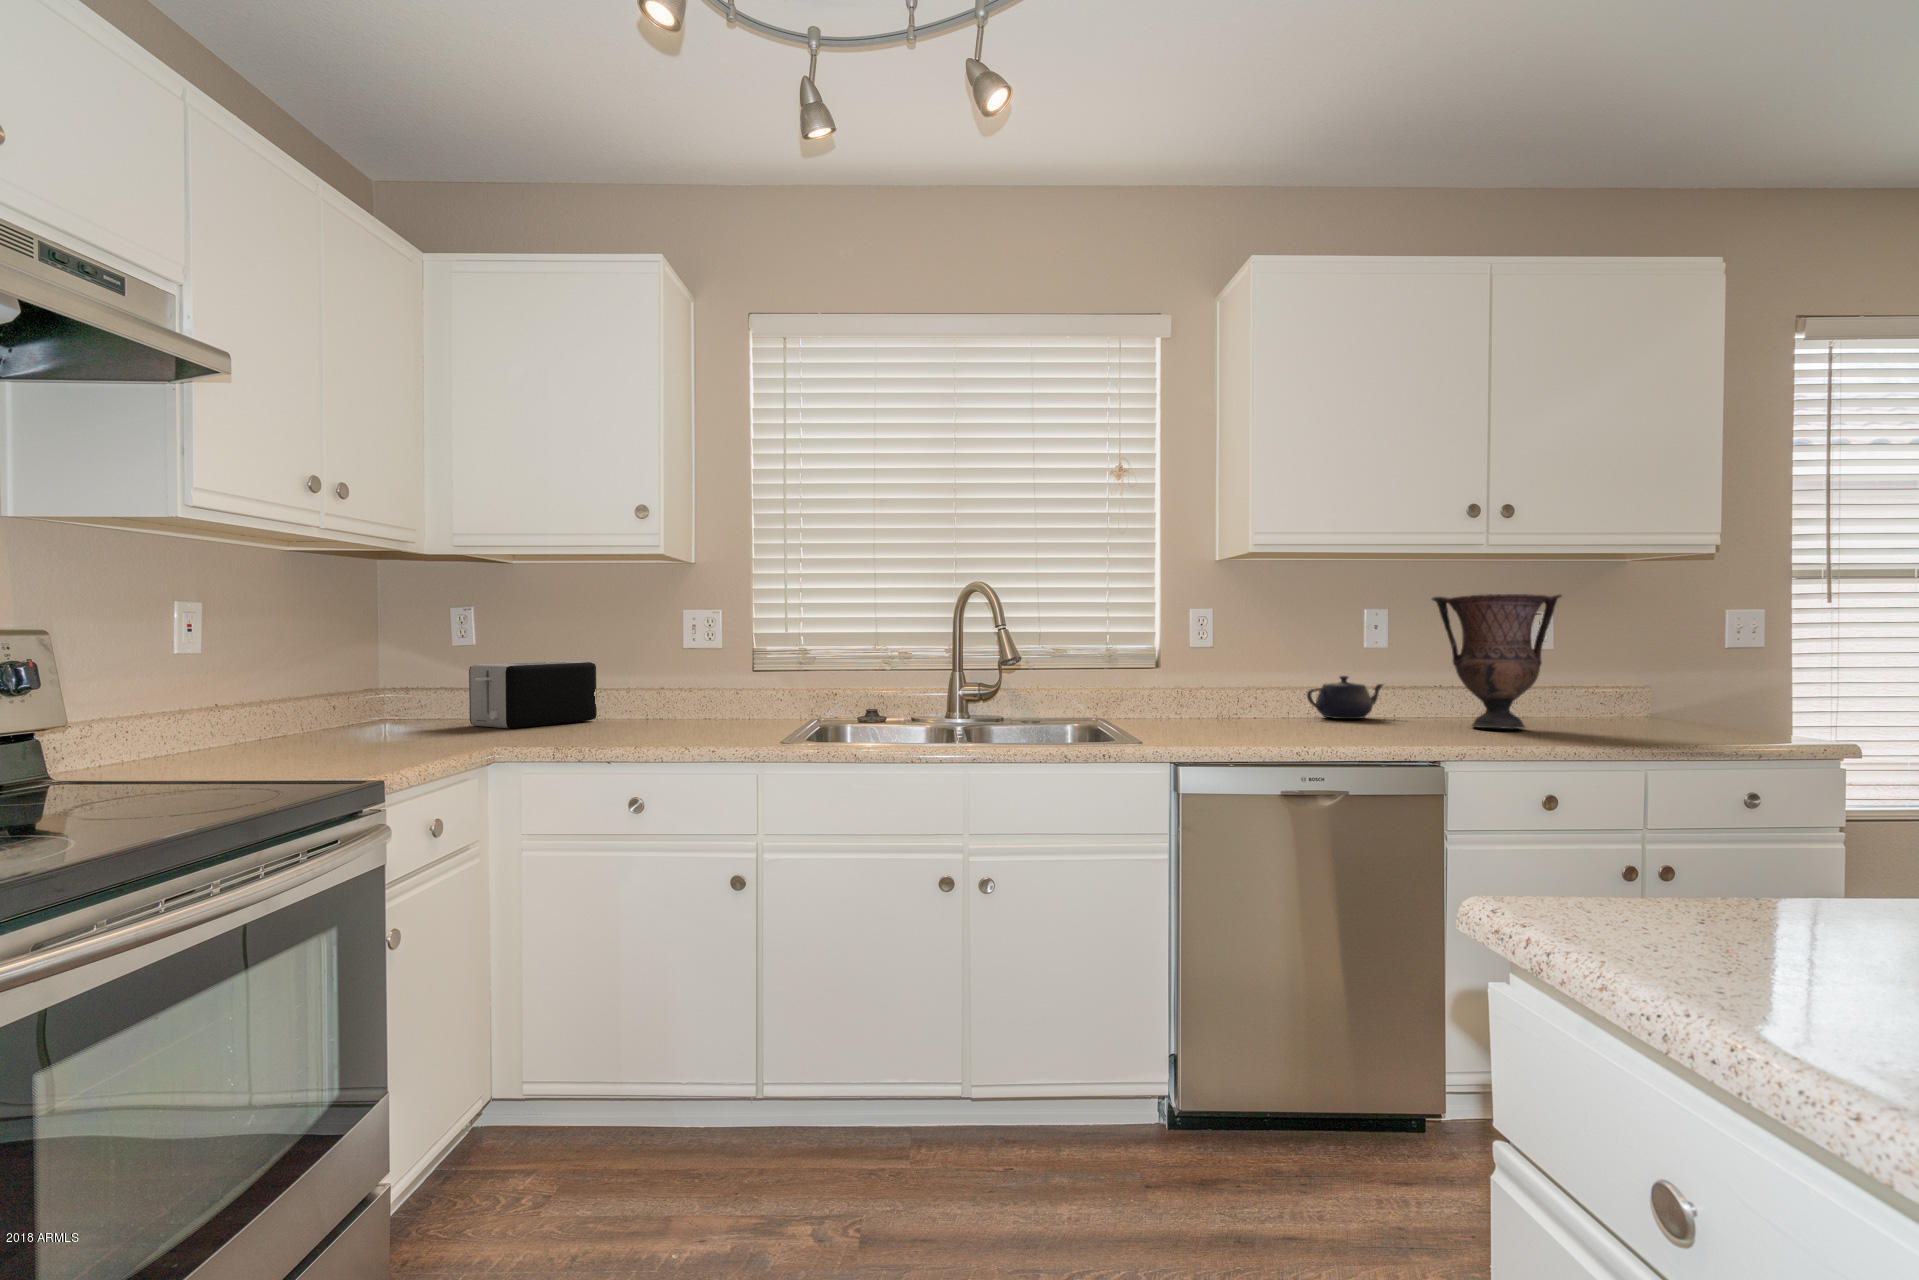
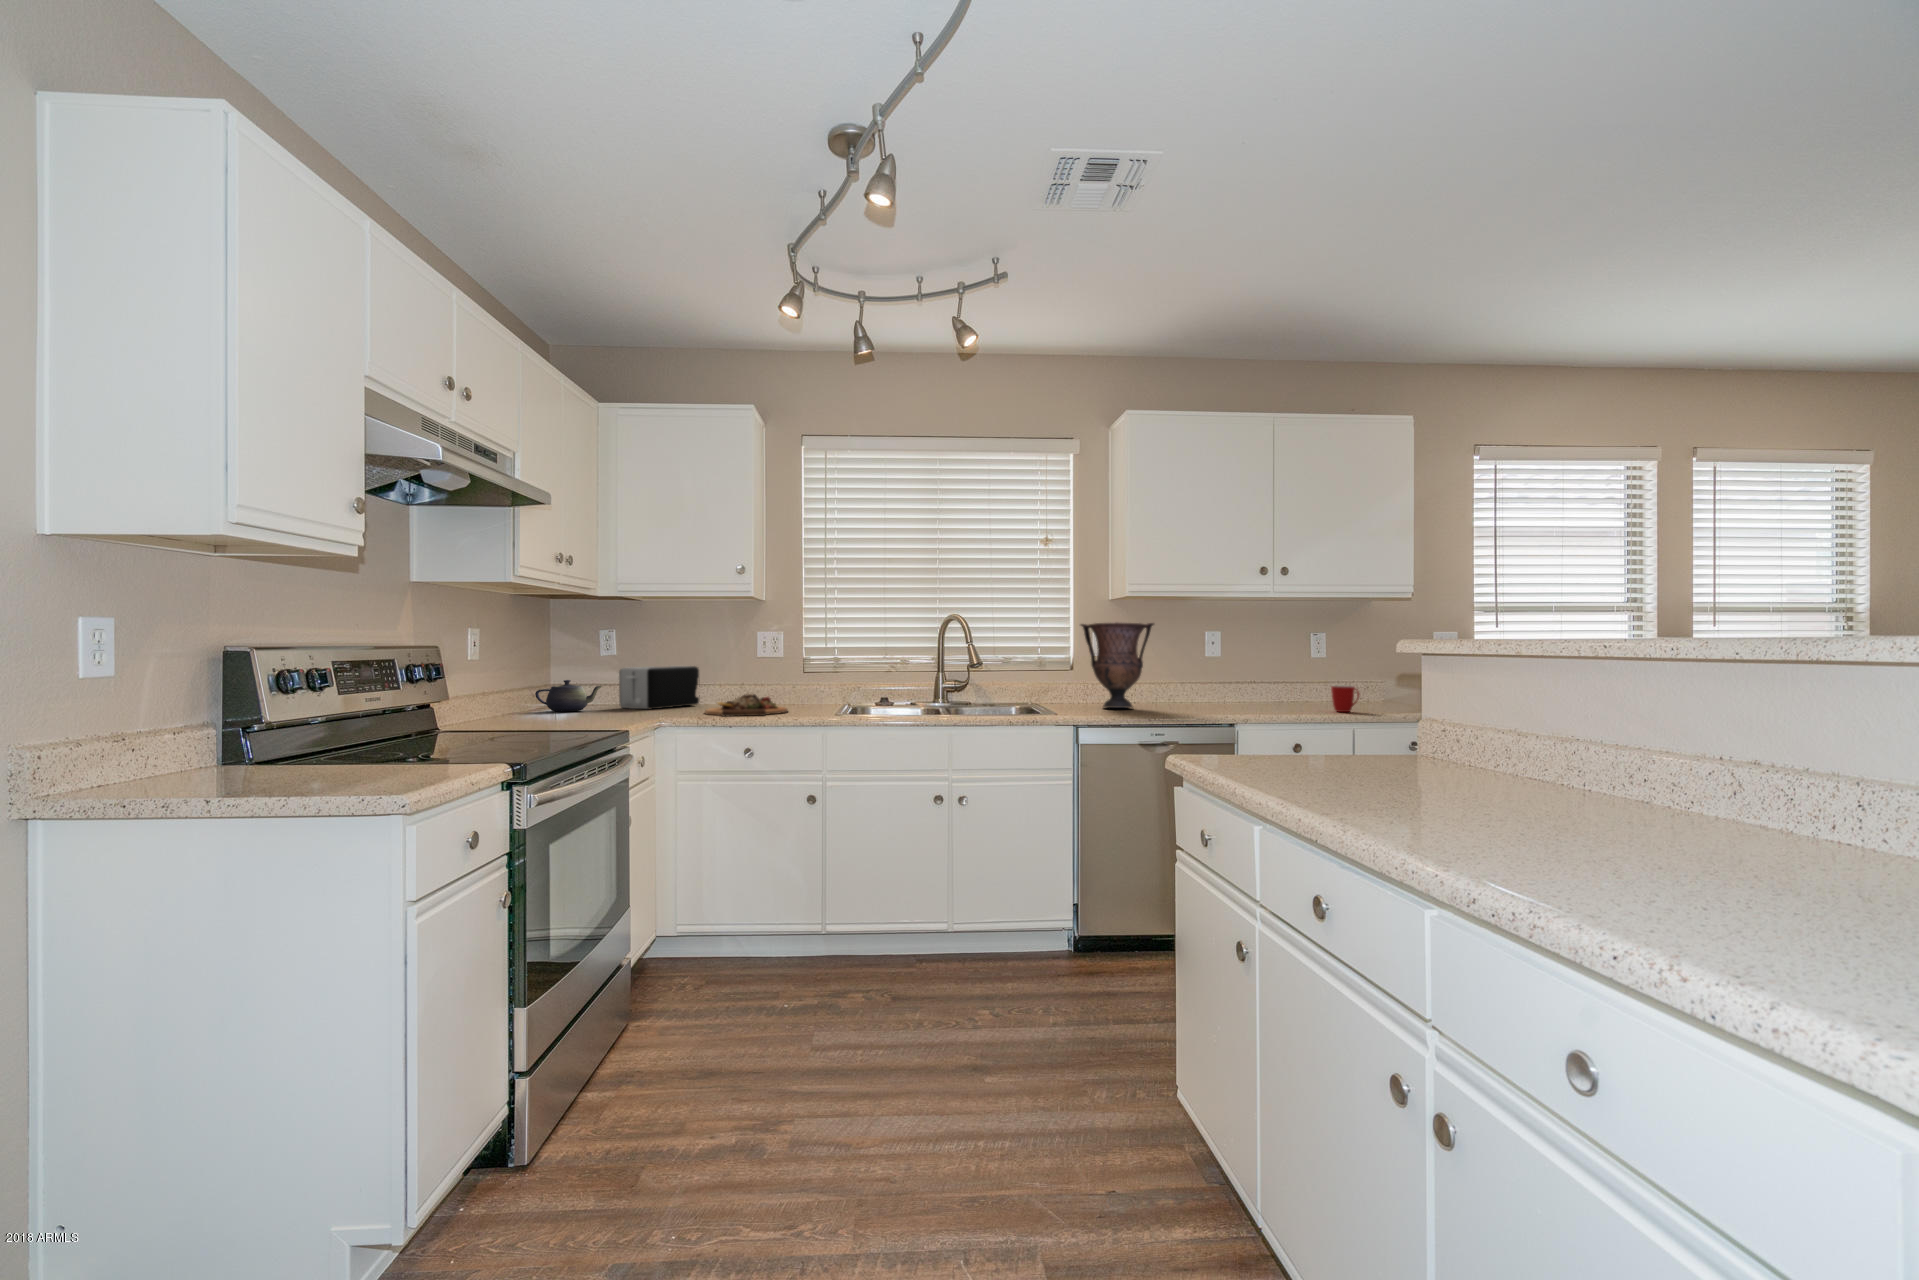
vase: present [1432,594,1562,729] -> present [1081,623,1154,708]
teapot: present [1307,676,1383,719] -> present [535,680,602,711]
mug: none [1592,697,1647,741] -> present [1331,686,1359,712]
cutting board: none [579,707,714,745] -> present [705,694,788,716]

